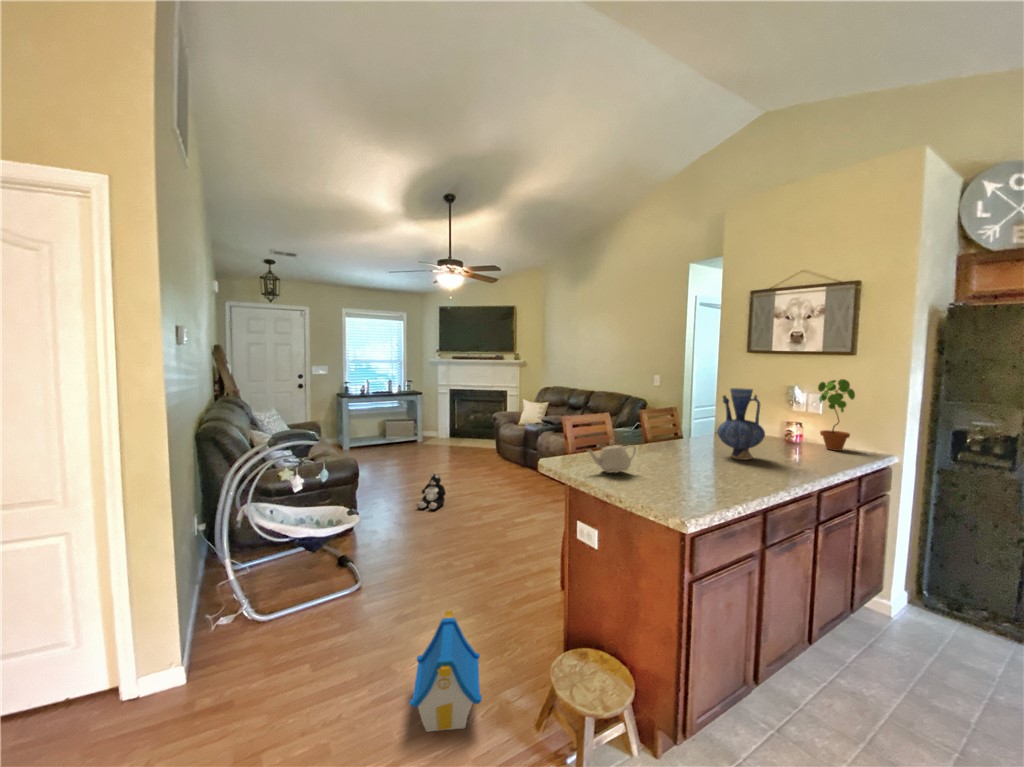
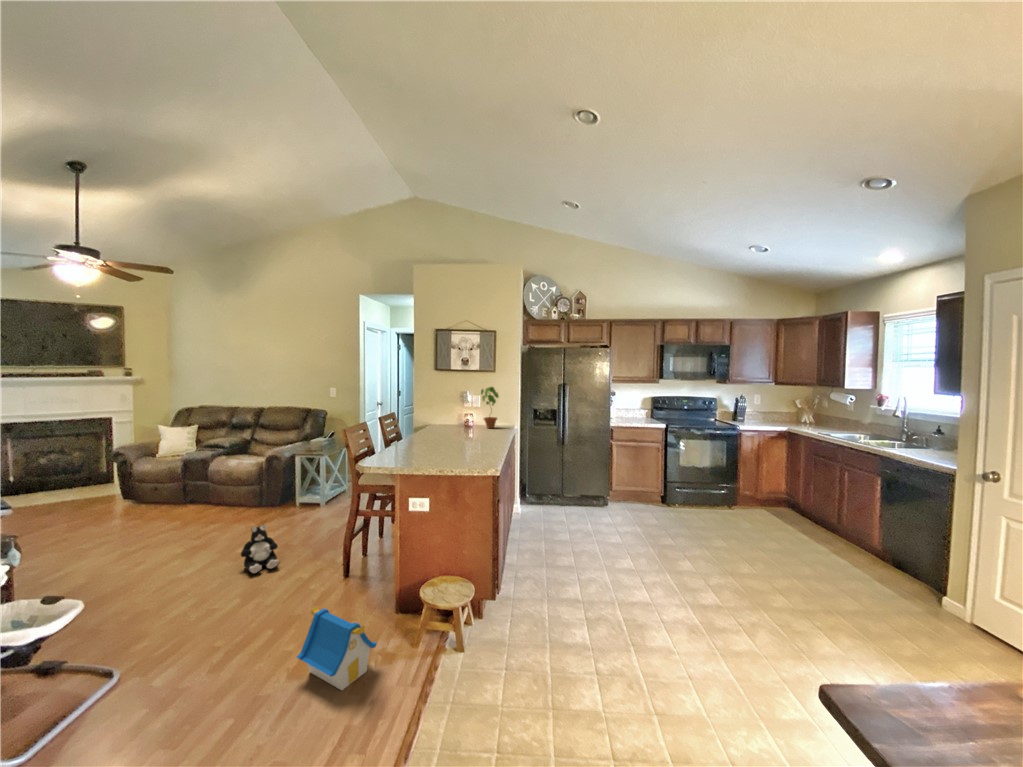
vase: present [717,388,765,460] -> none [448,397,474,441]
teapot: present [587,440,636,473] -> none [406,439,432,461]
plush toy: present [418,473,446,509] -> present [241,525,279,573]

